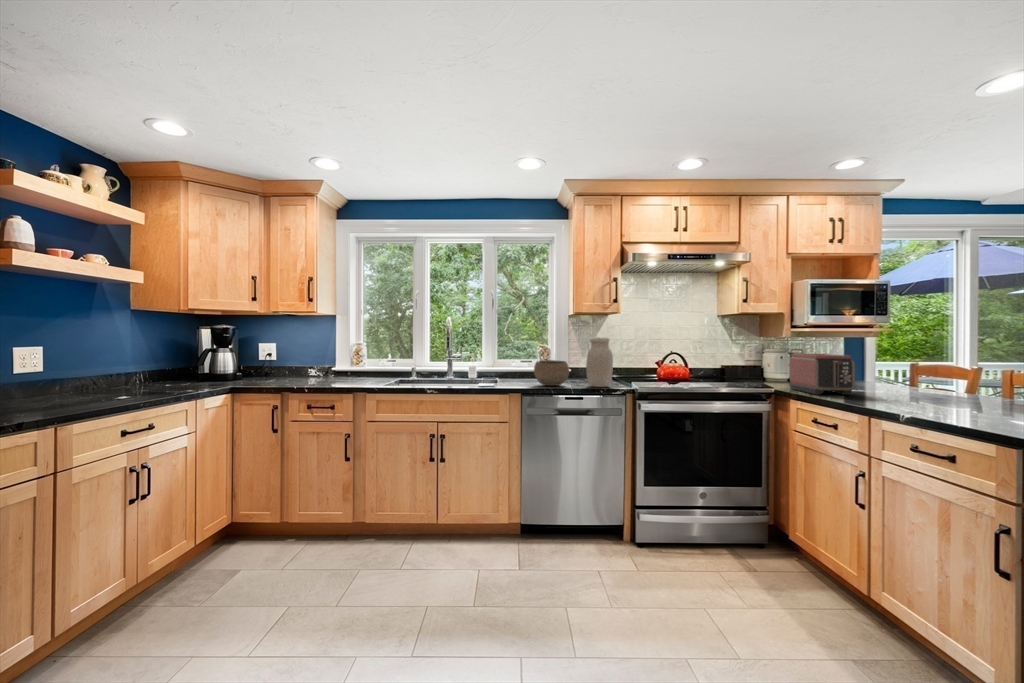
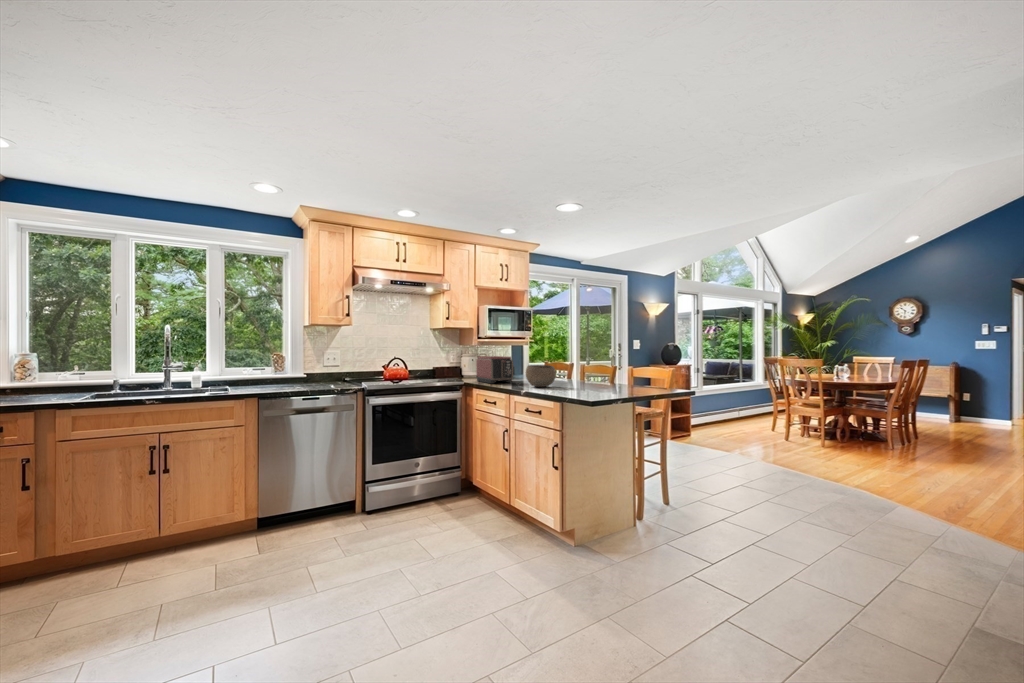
jar: present [586,337,613,387] -> none [323,345,347,388]
bowl: present [534,360,569,386] -> present [526,365,556,387]

